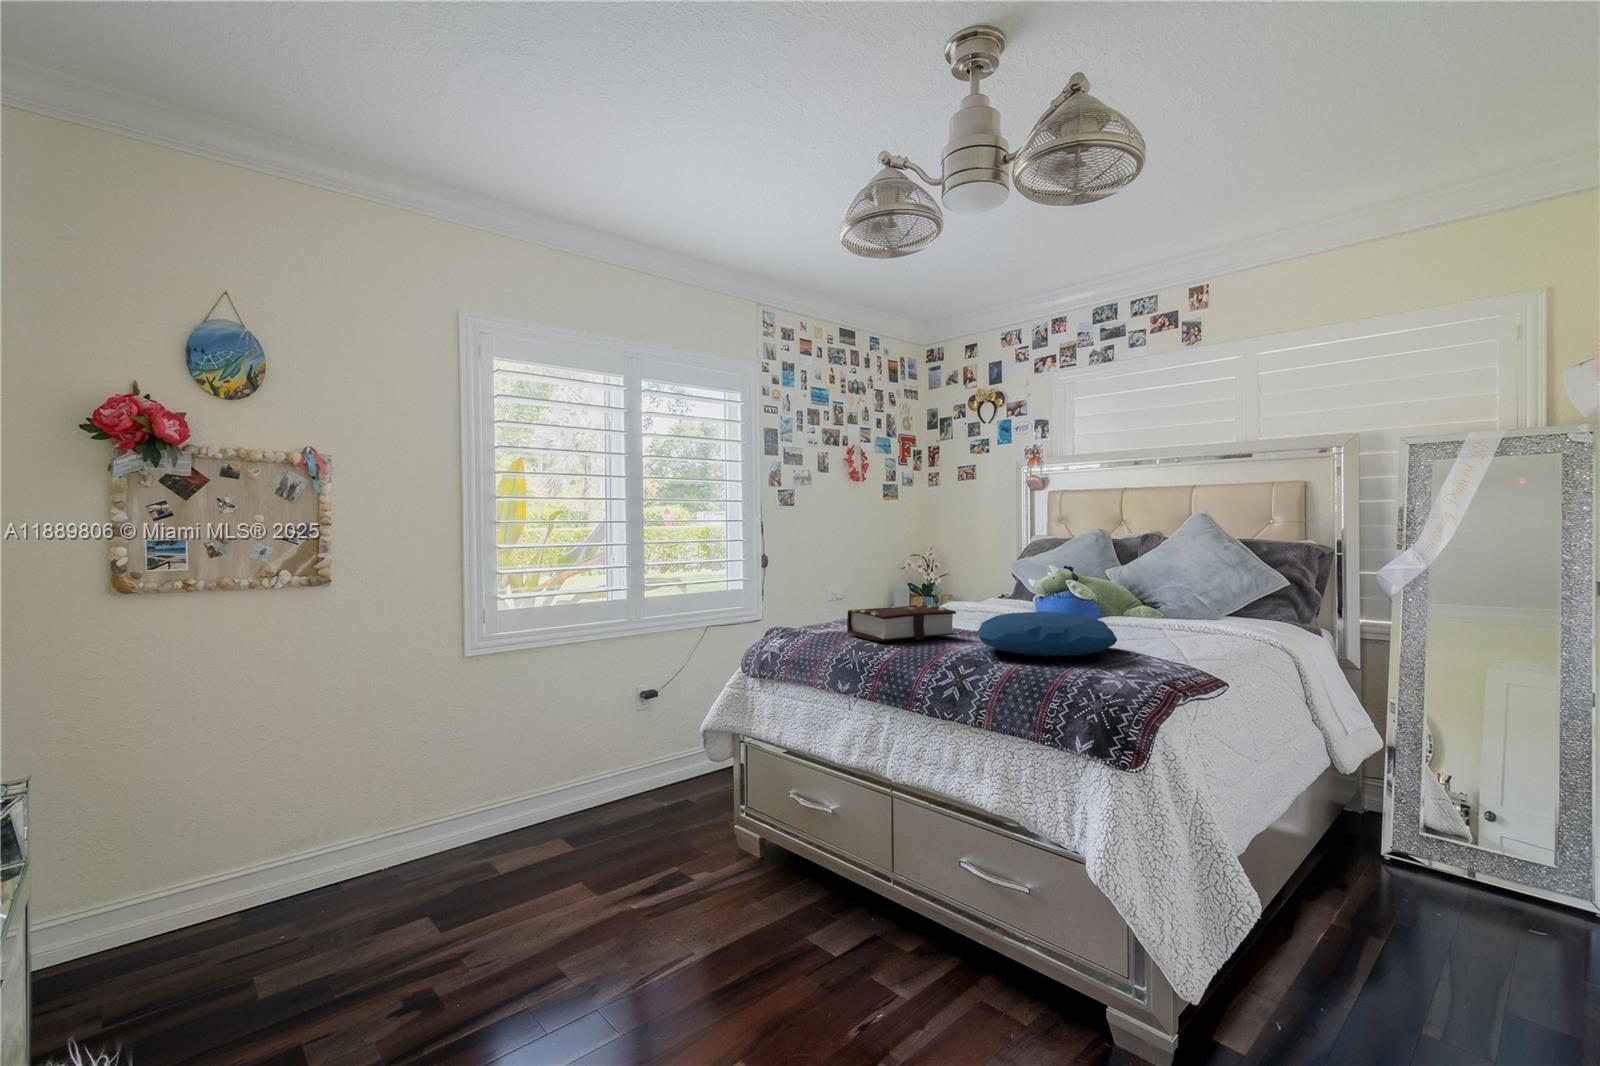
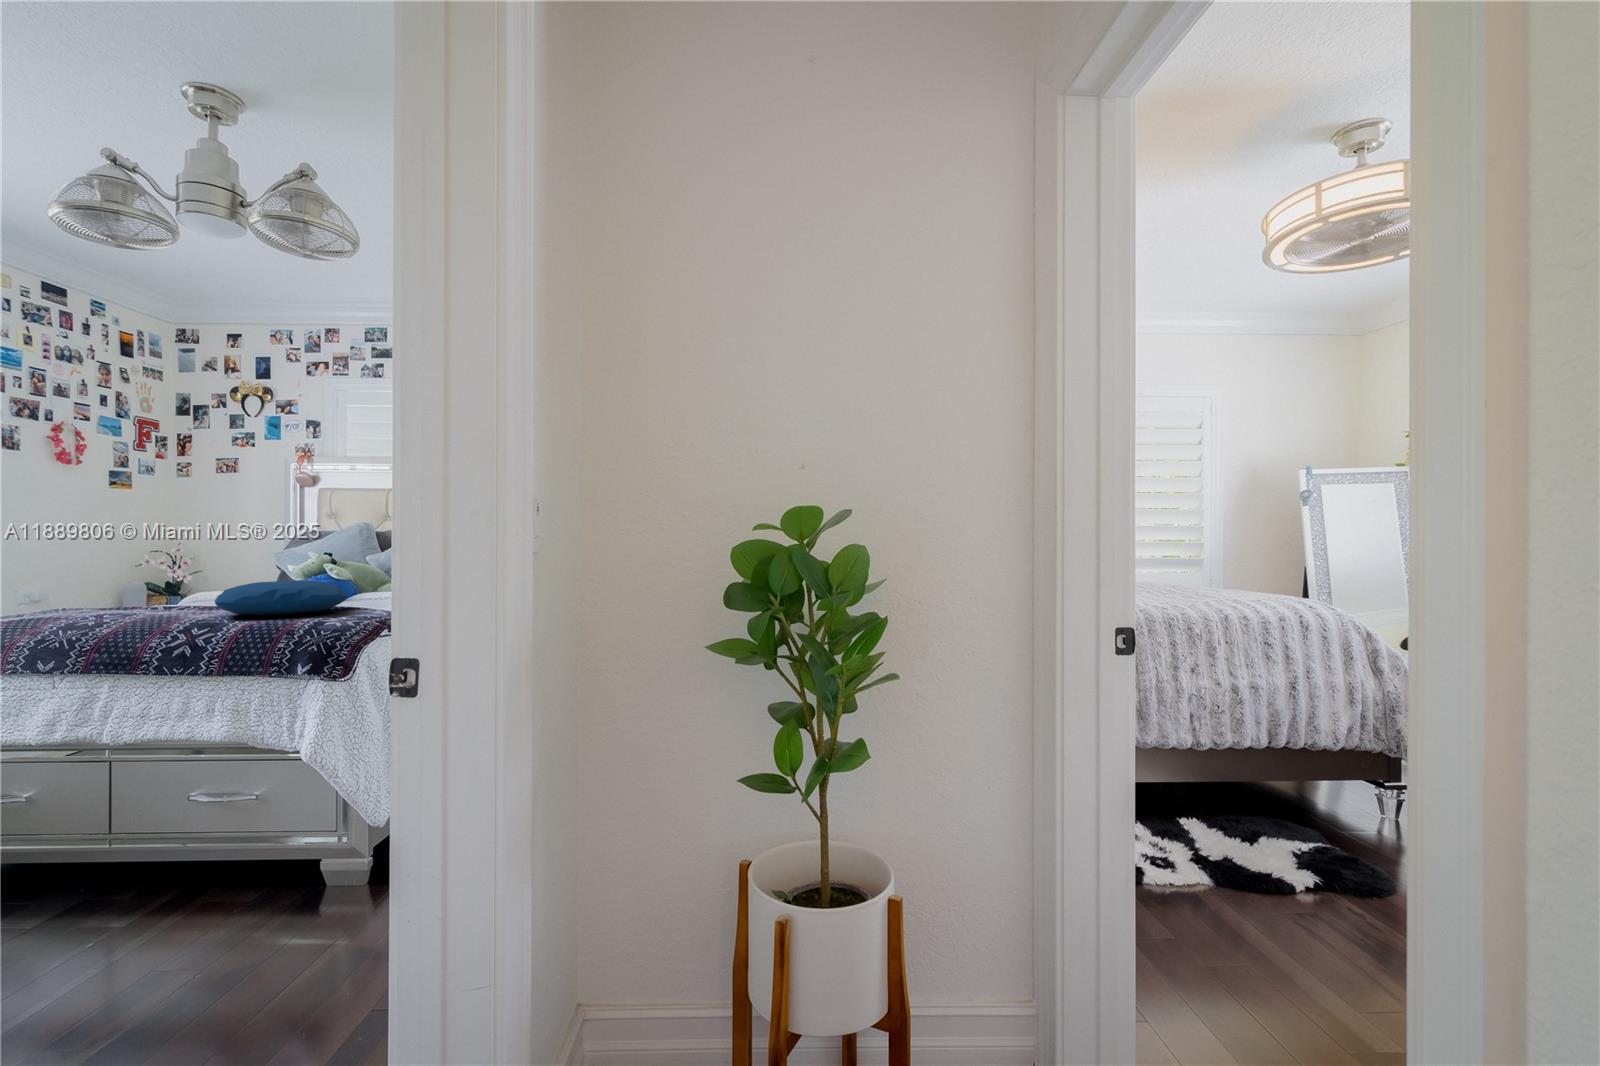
book: present [847,605,957,641] -> none [51,584,196,619]

